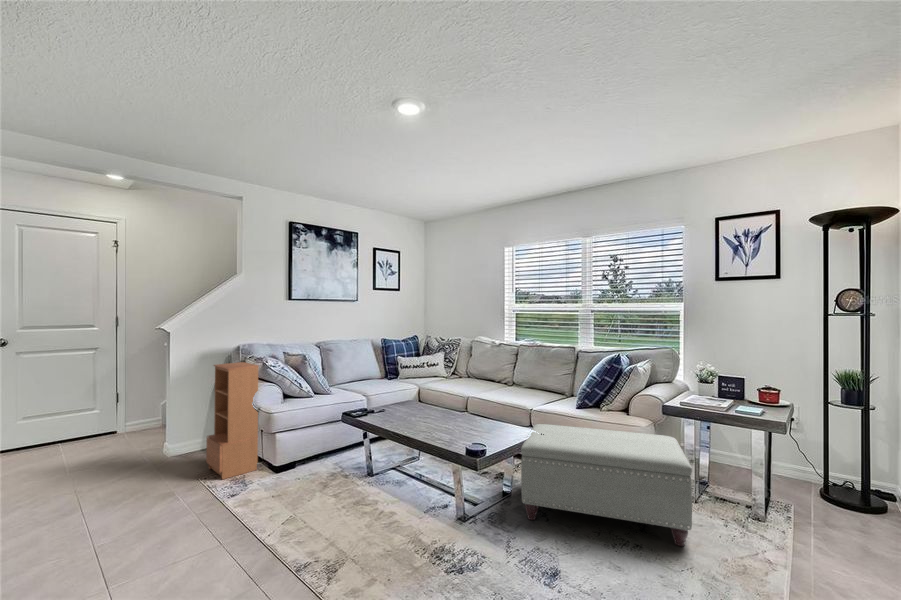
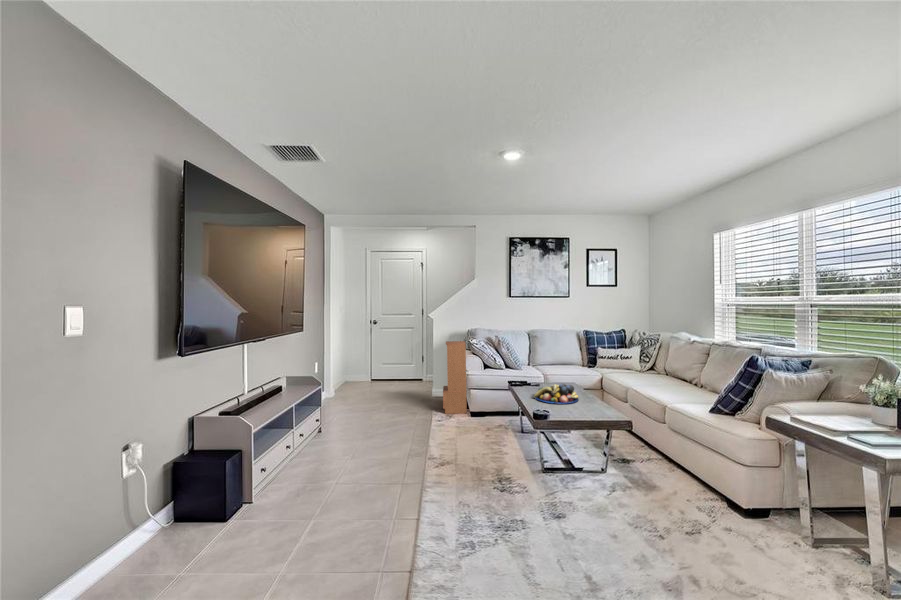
fruit bowl: none [409,403,462,429] -> present [534,384,579,404]
ottoman: present [521,424,692,546] -> none [588,417,789,570]

